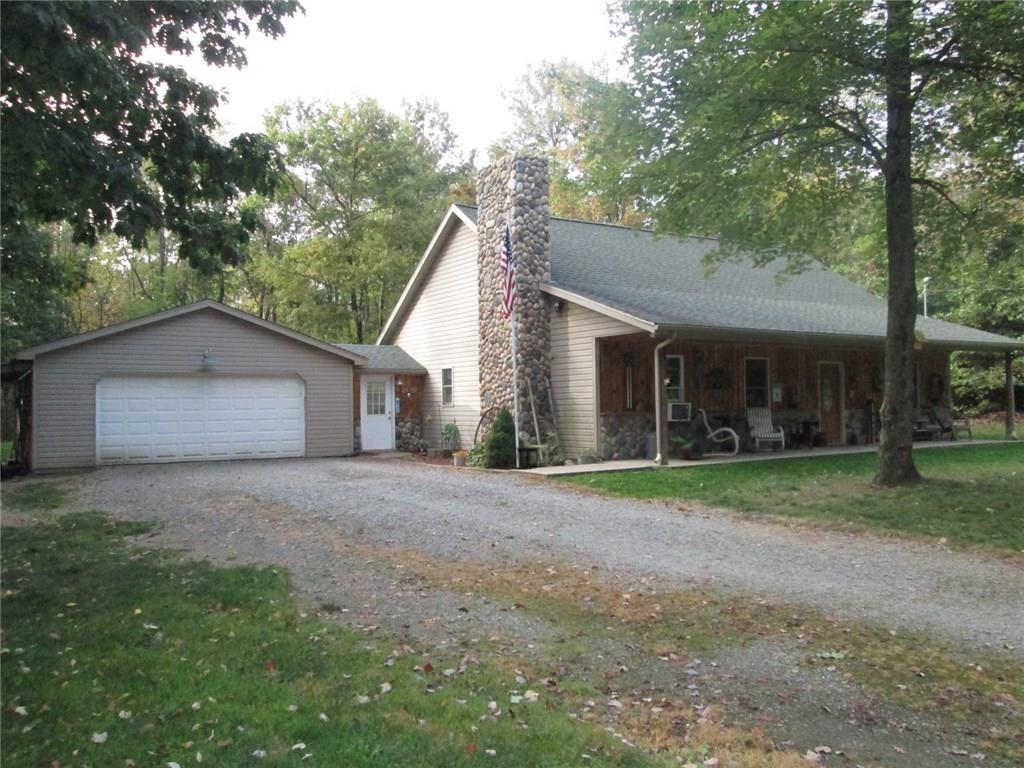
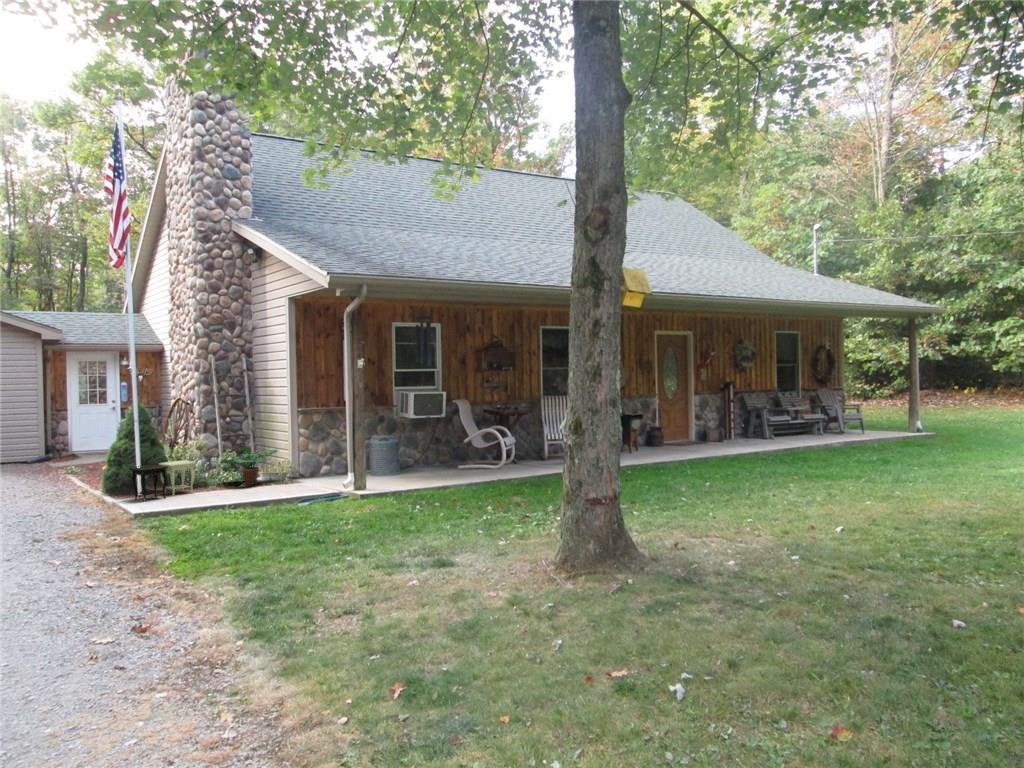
potted plant: present [670,437,701,459] -> present [221,444,278,485]

